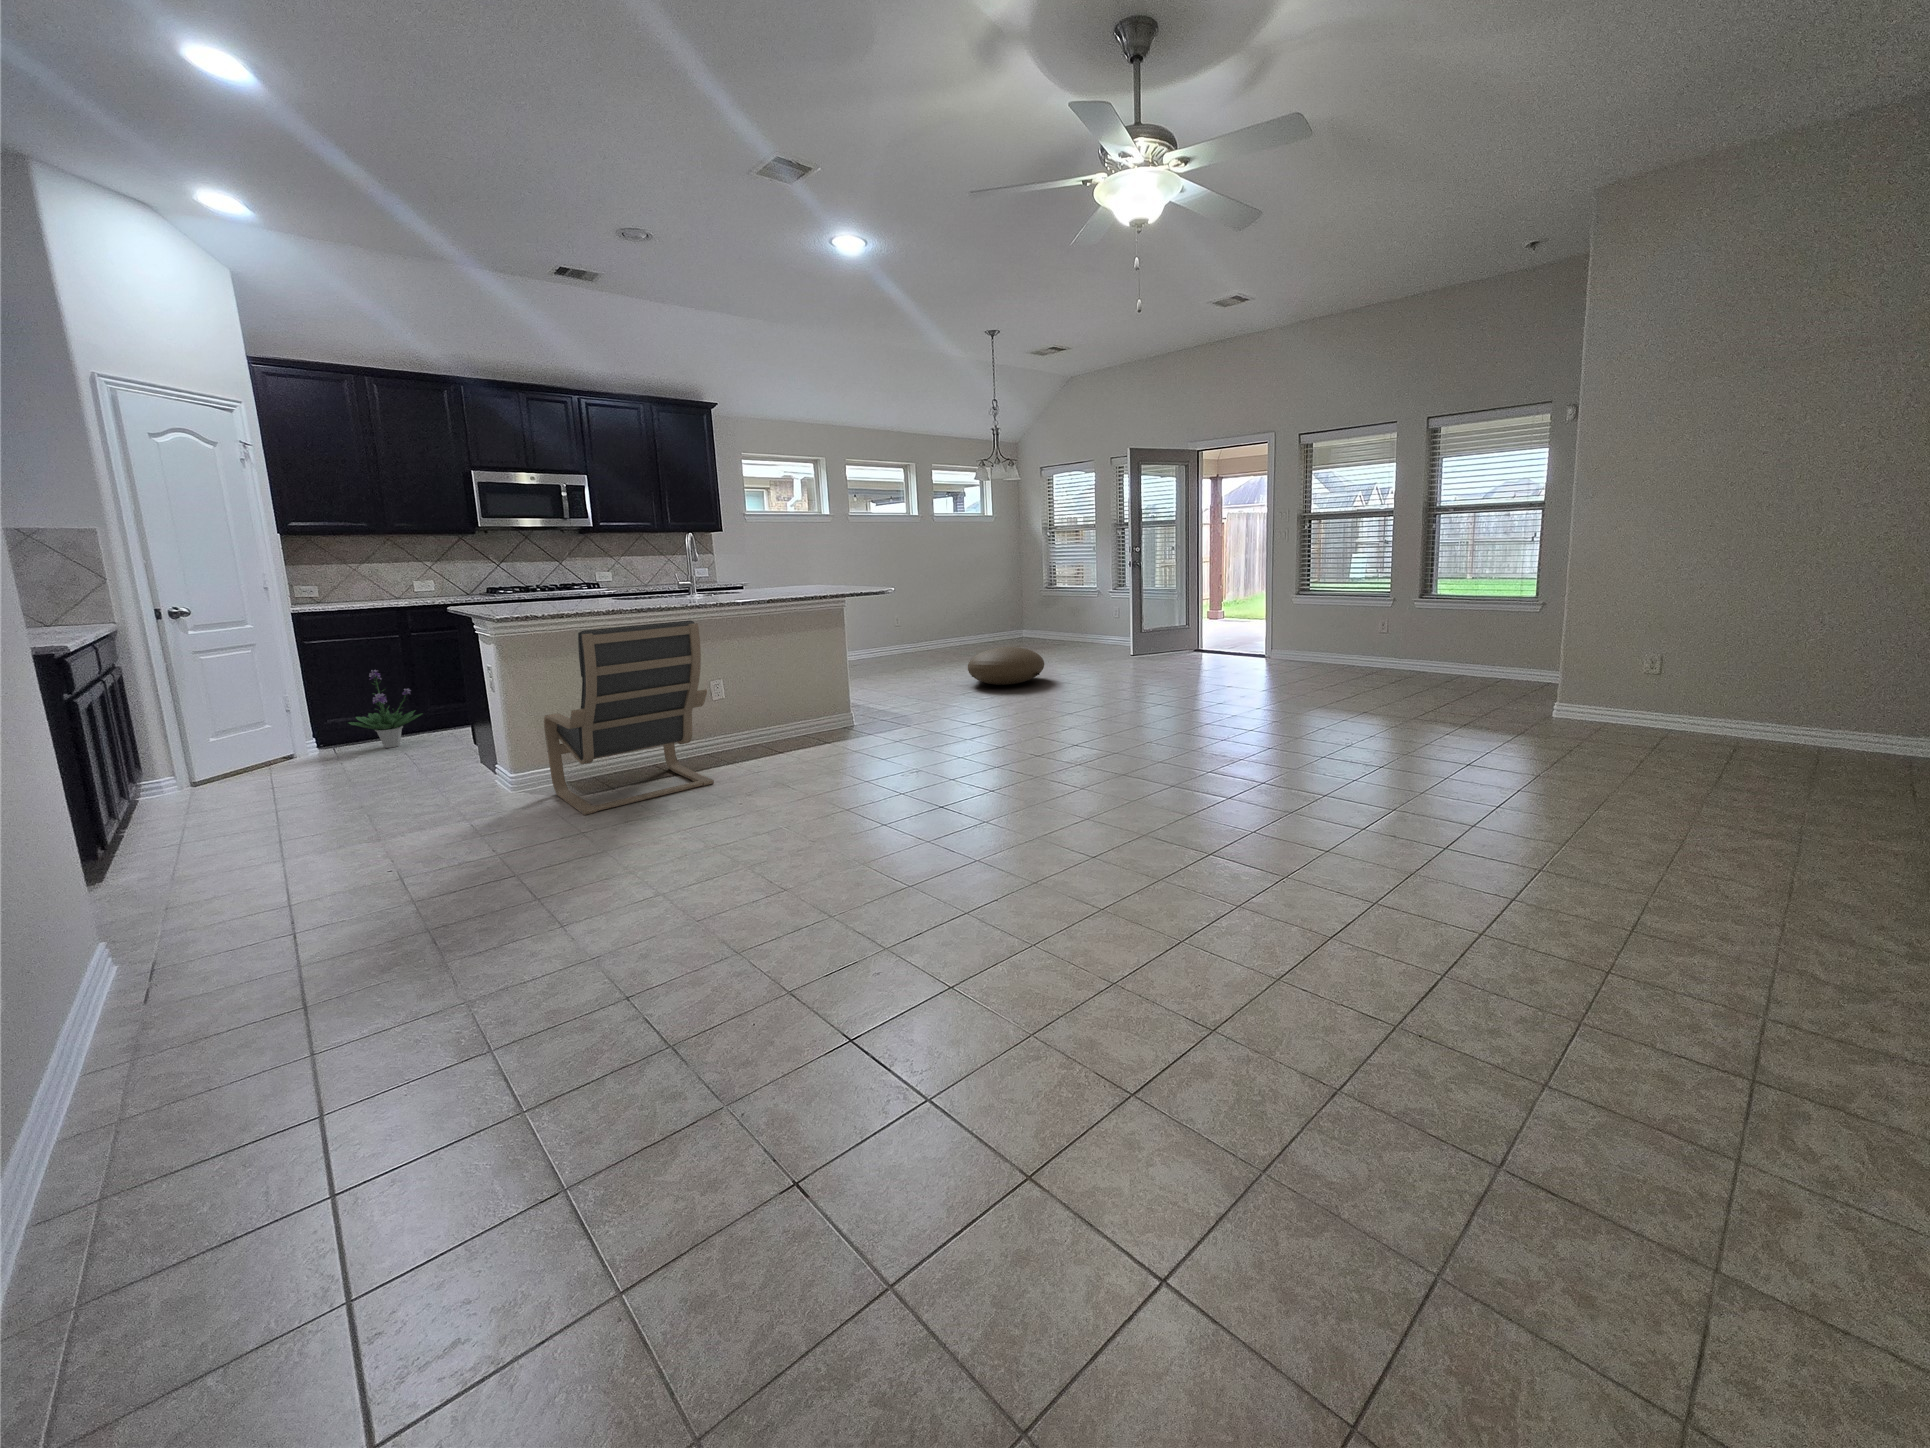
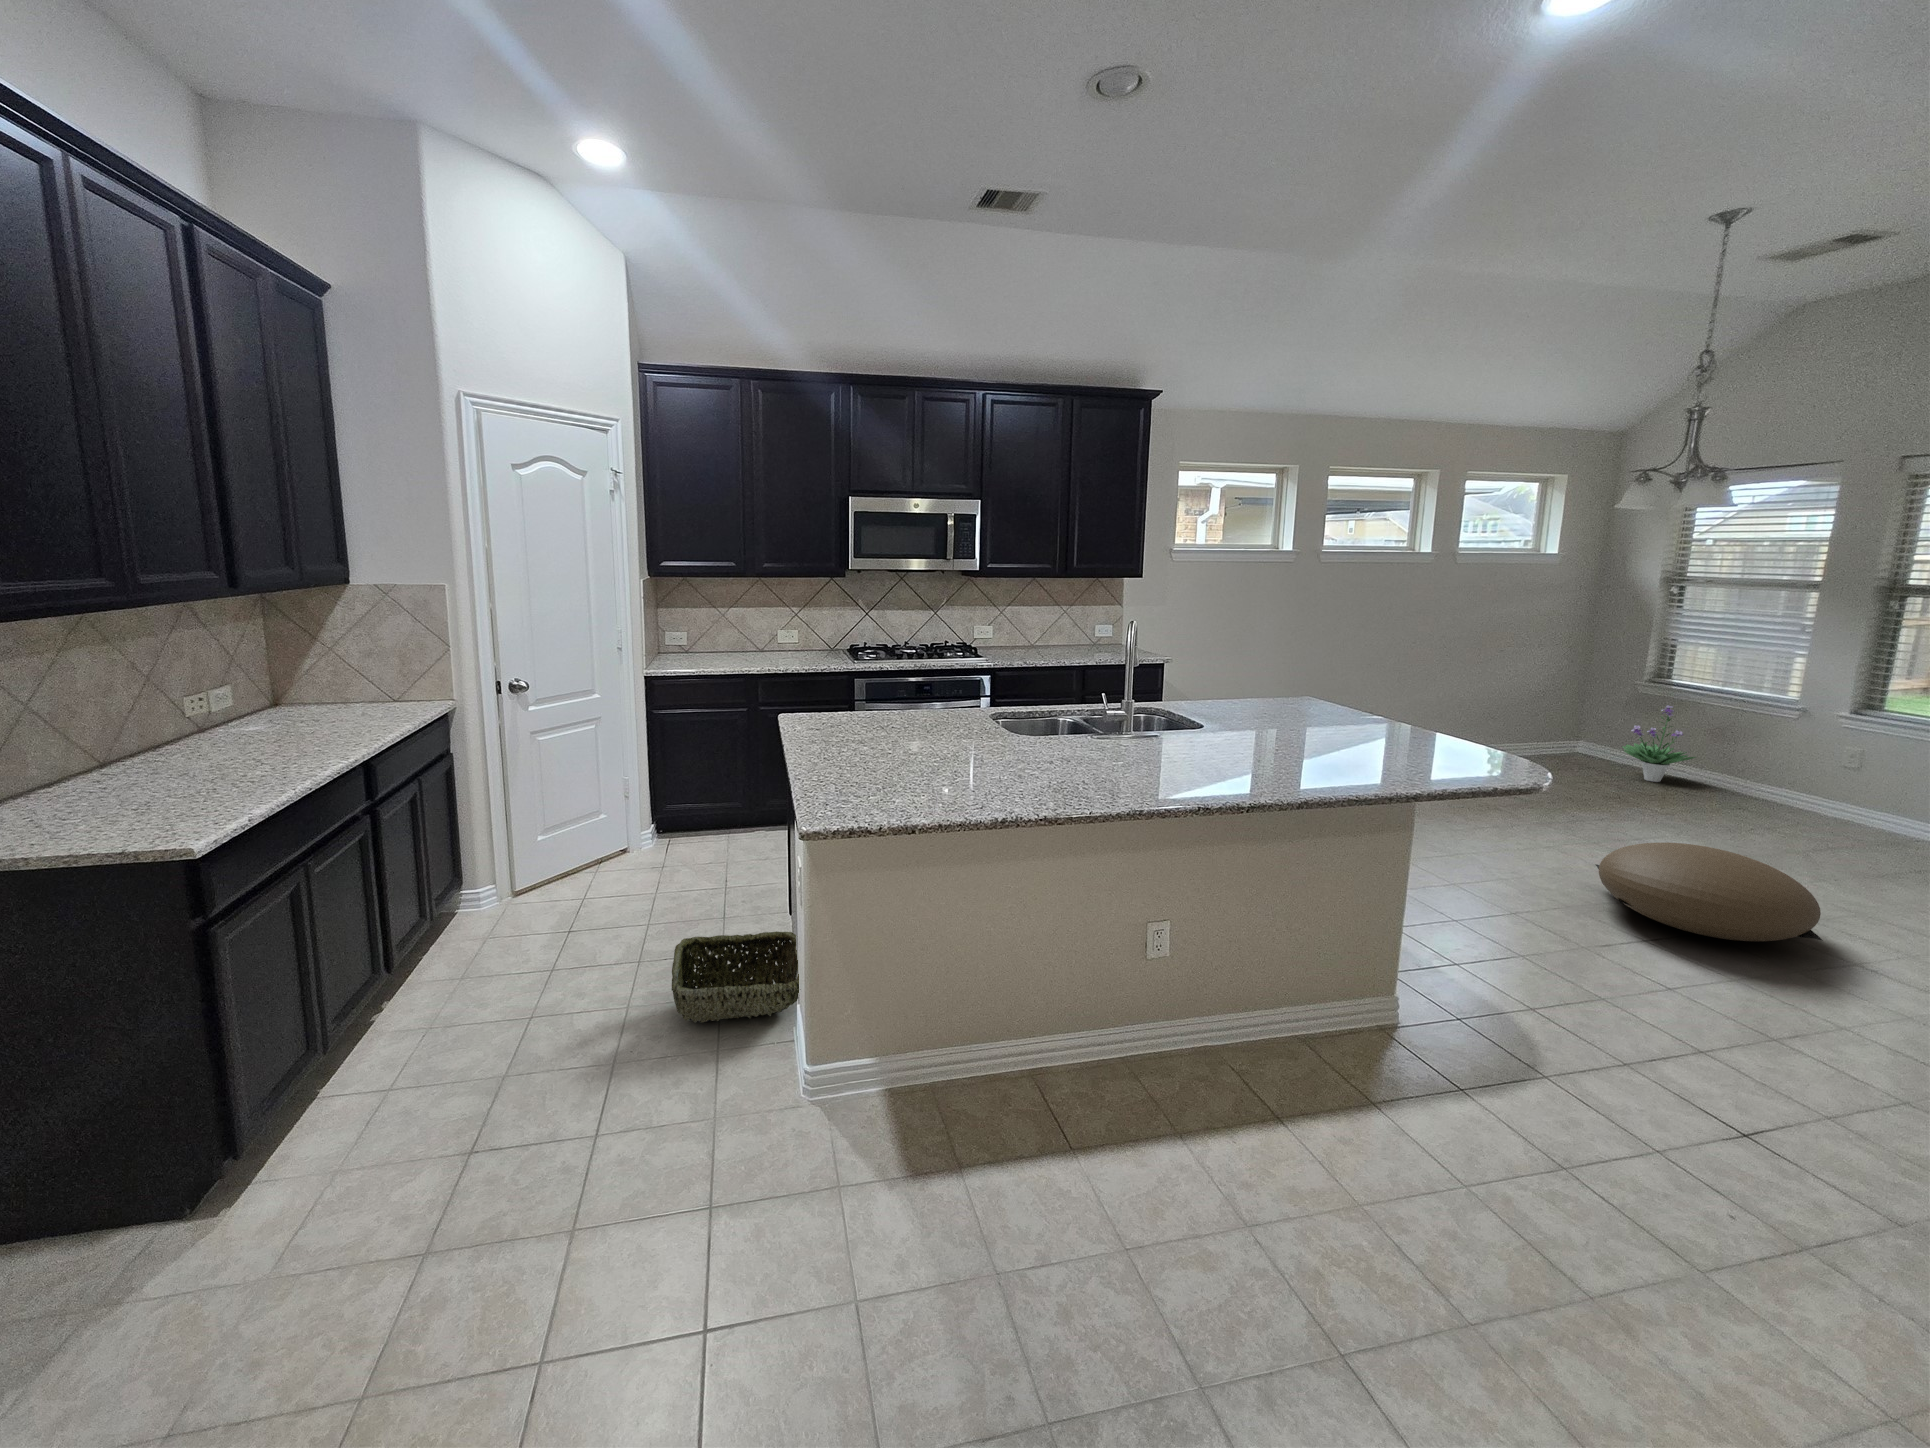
lounge chair: present [544,621,714,815] -> none [890,898,1250,1286]
potted plant: present [349,670,423,748] -> present [1622,705,1696,782]
woven basket: none [380,742,486,796] -> present [672,931,799,1023]

